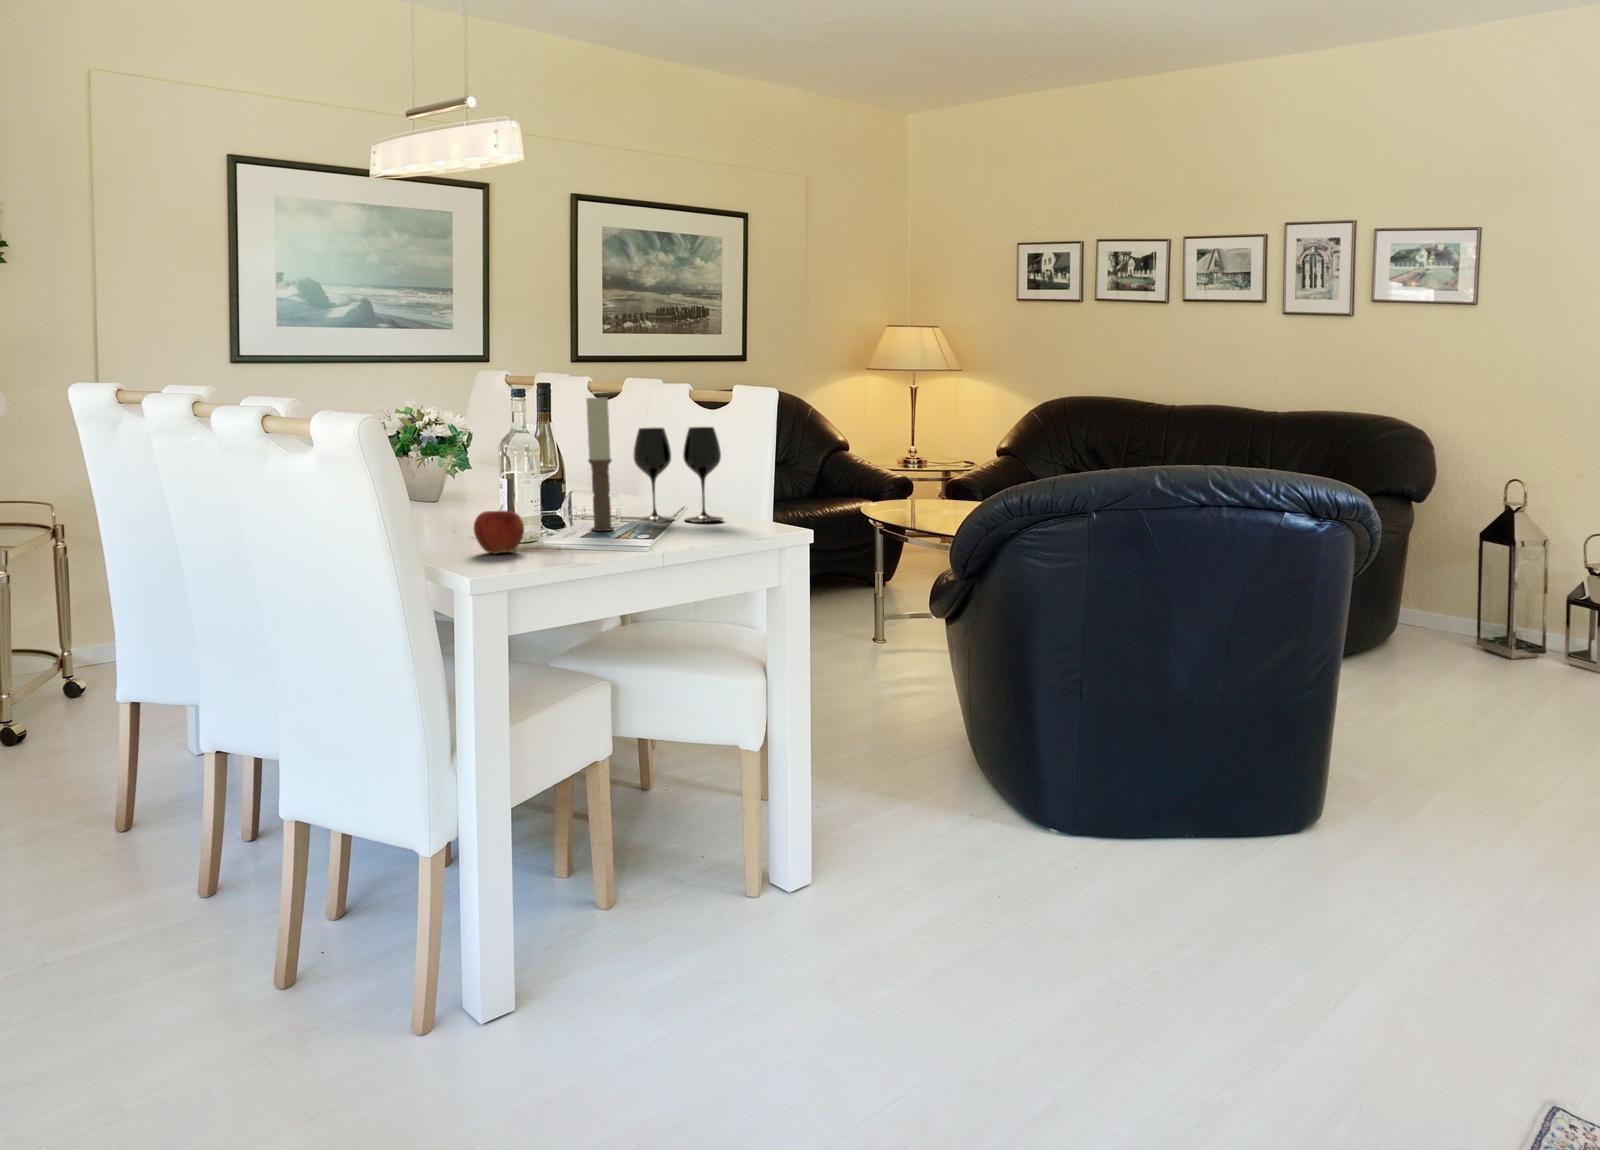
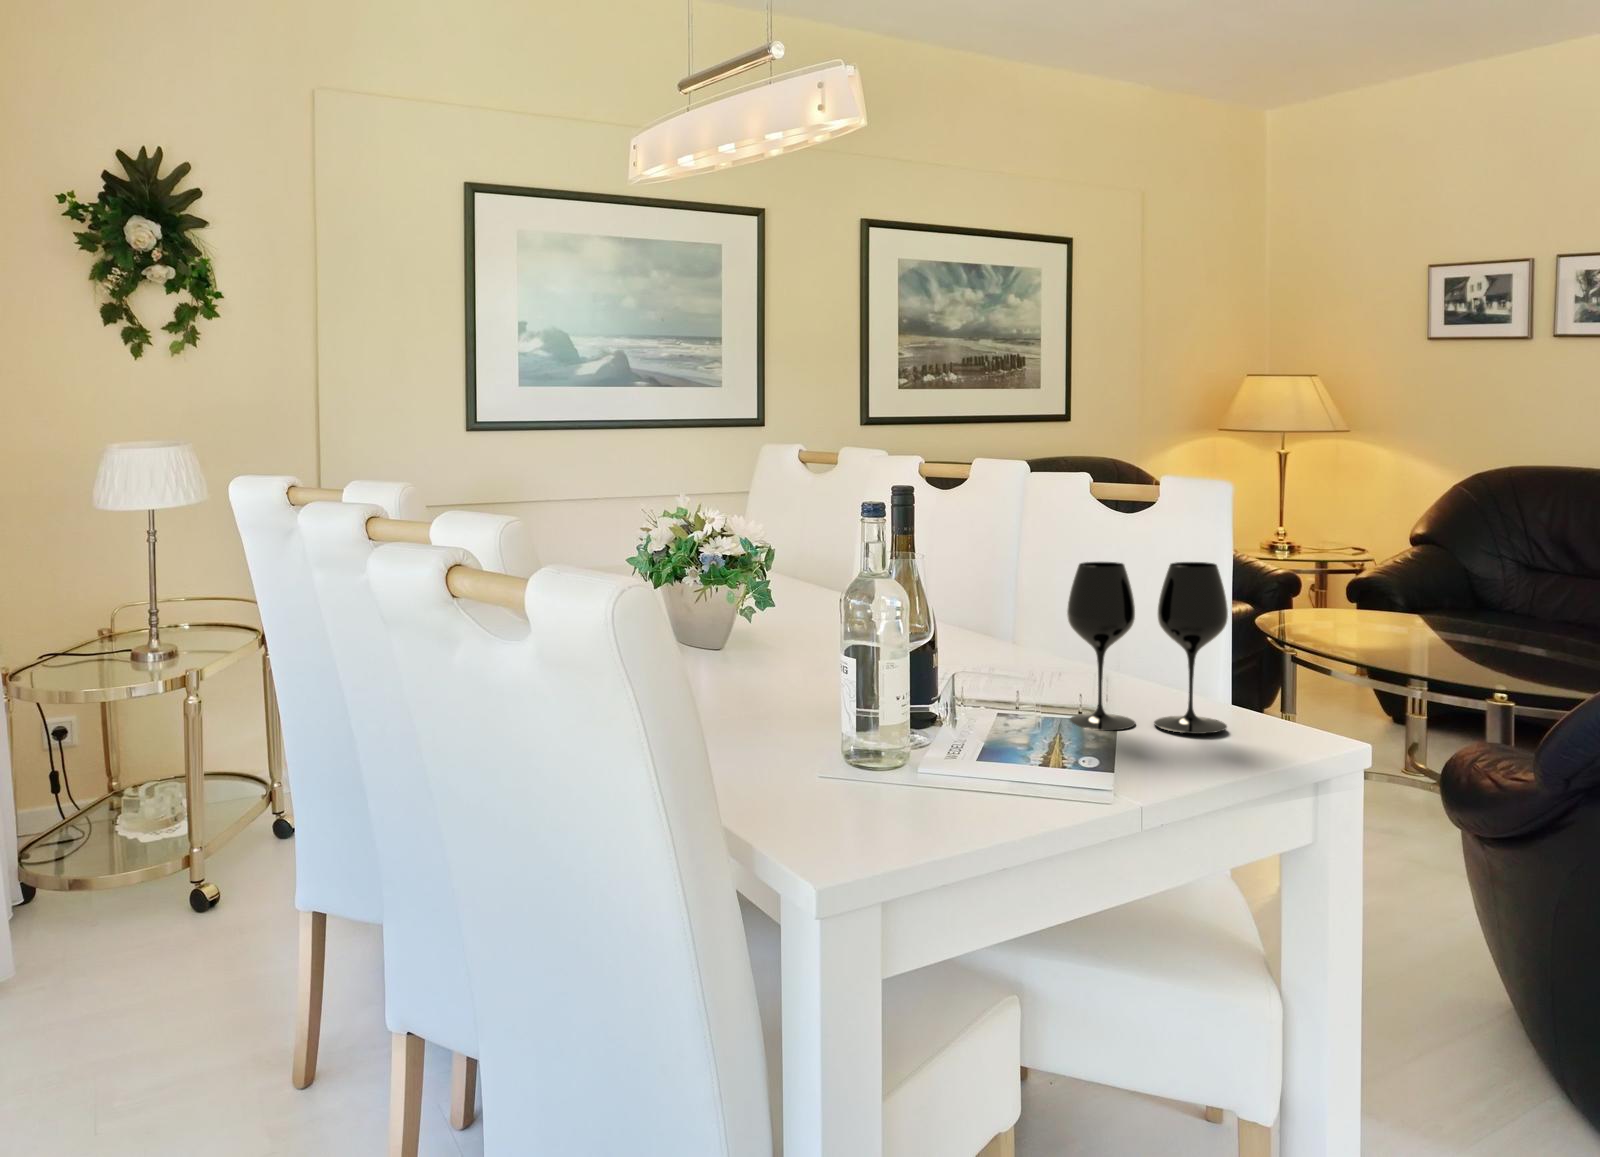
candle: present [586,396,614,531] -> none [1013,513,1056,764]
apple: present [474,508,524,554] -> none [817,727,909,823]

